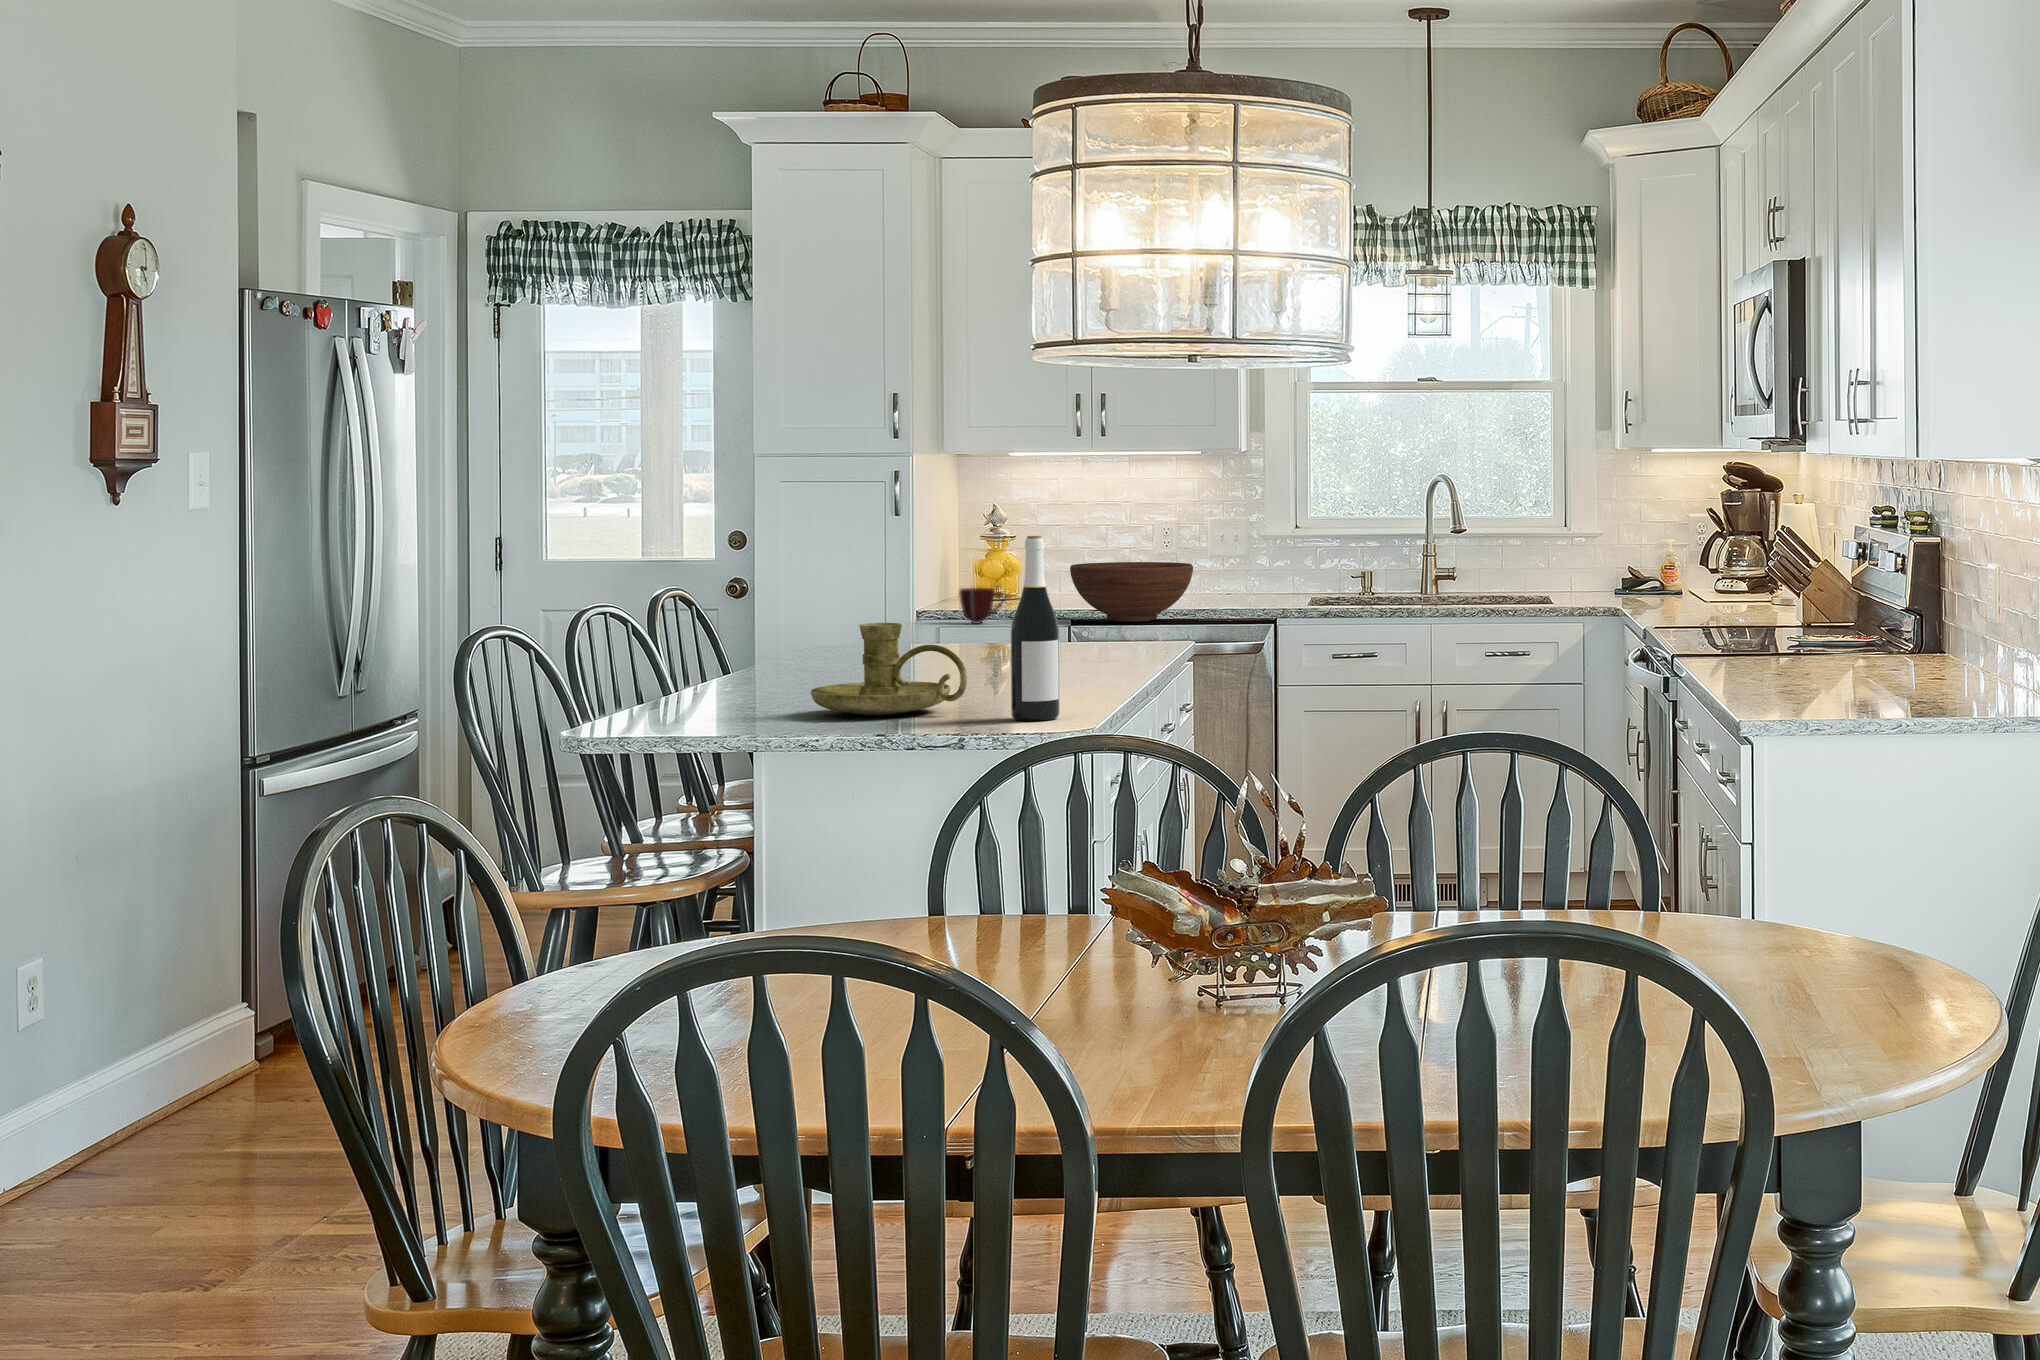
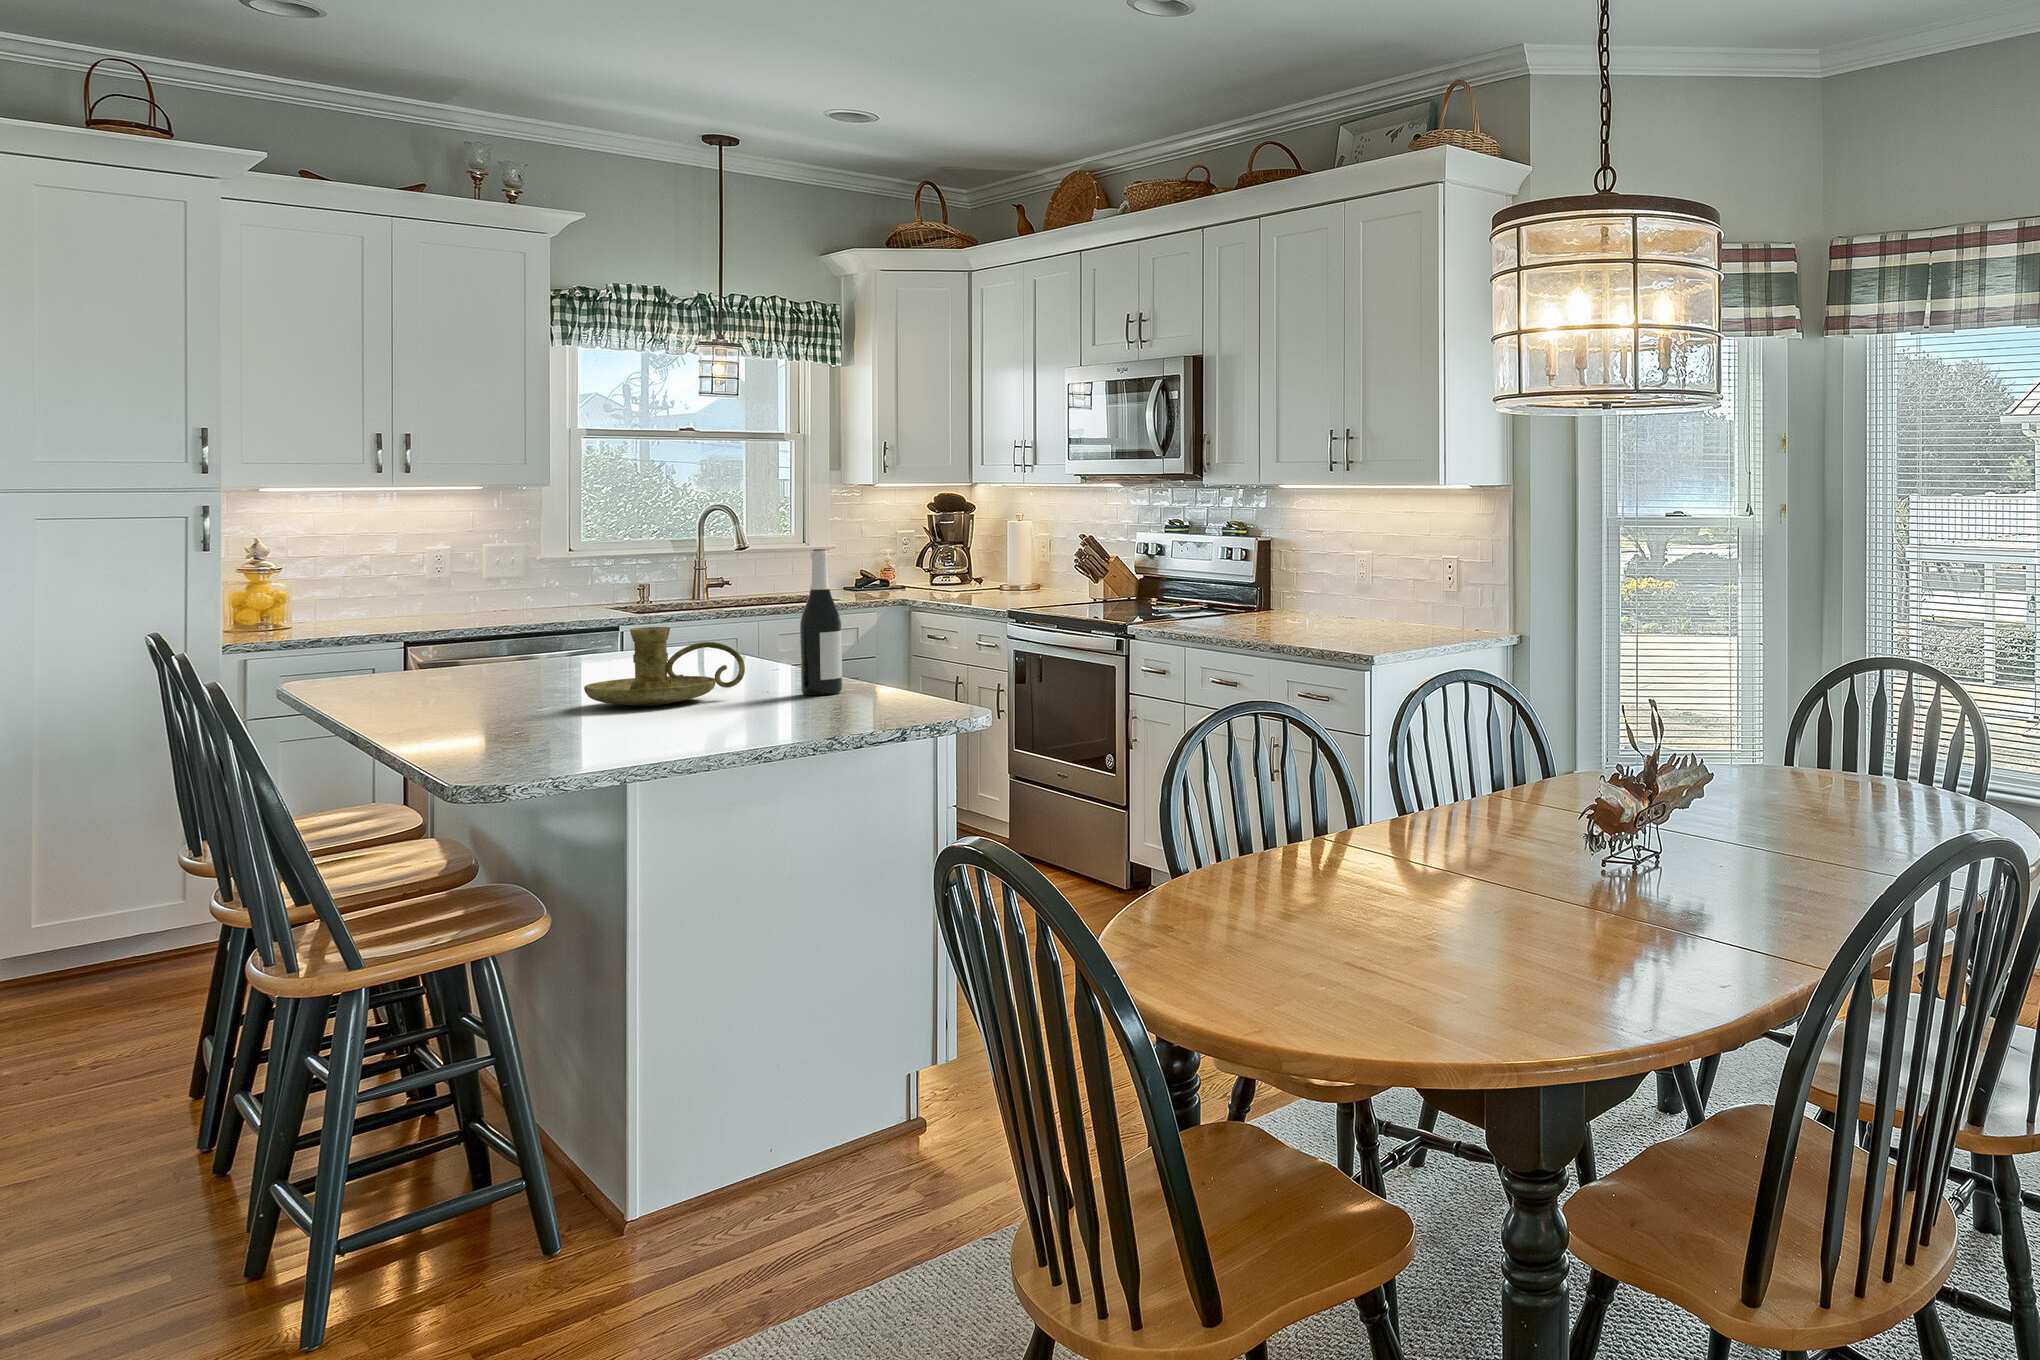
fruit bowl: present [1070,562,1193,622] -> none [390,585,523,639]
mug: present [959,588,1005,623] -> none [260,616,317,650]

